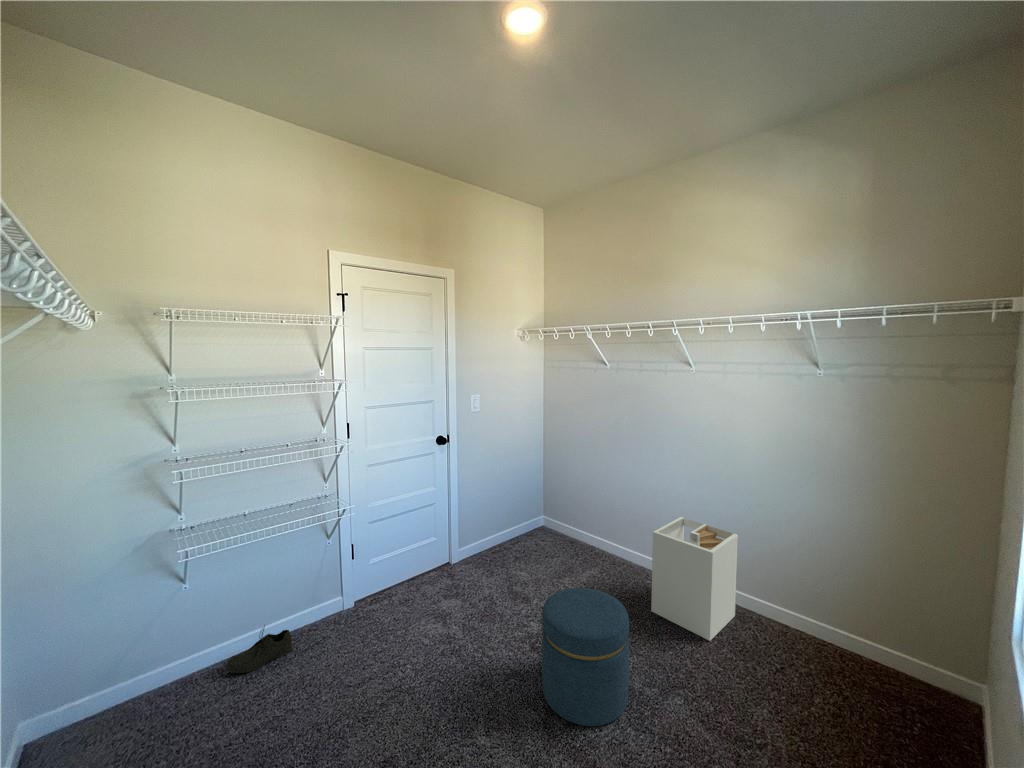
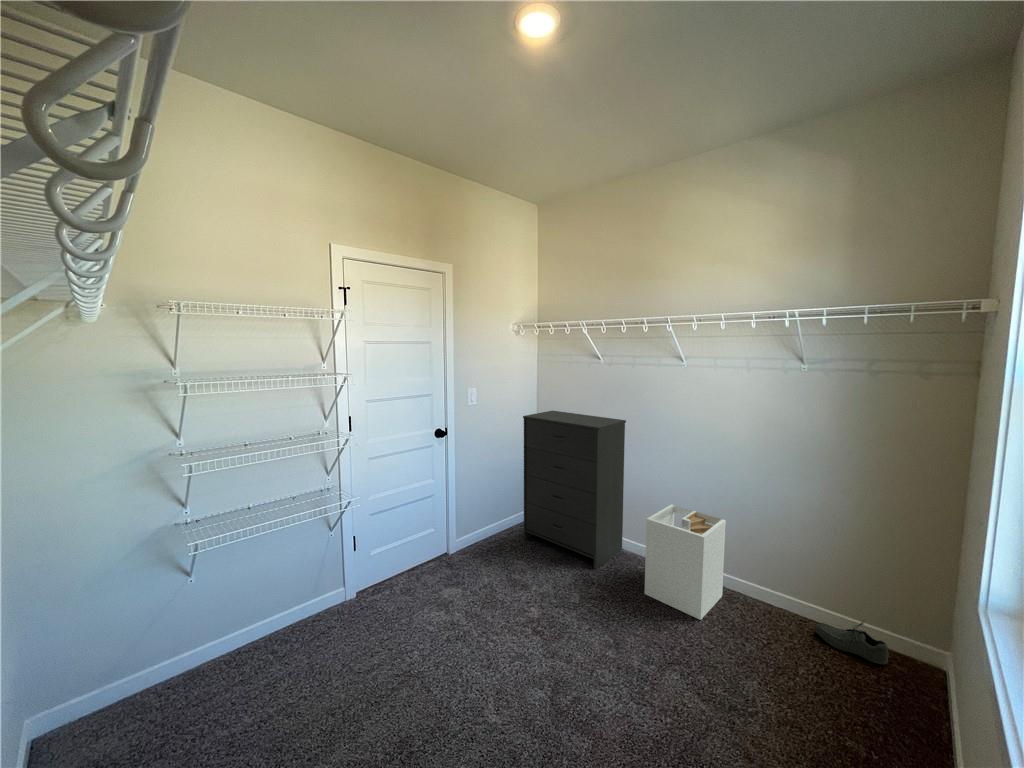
dresser: none [527,417,634,583] -> present [523,411,626,569]
ottoman: present [542,588,629,726] -> none [547,573,630,702]
shoe: present [226,626,292,673] -> present [816,621,889,664]

